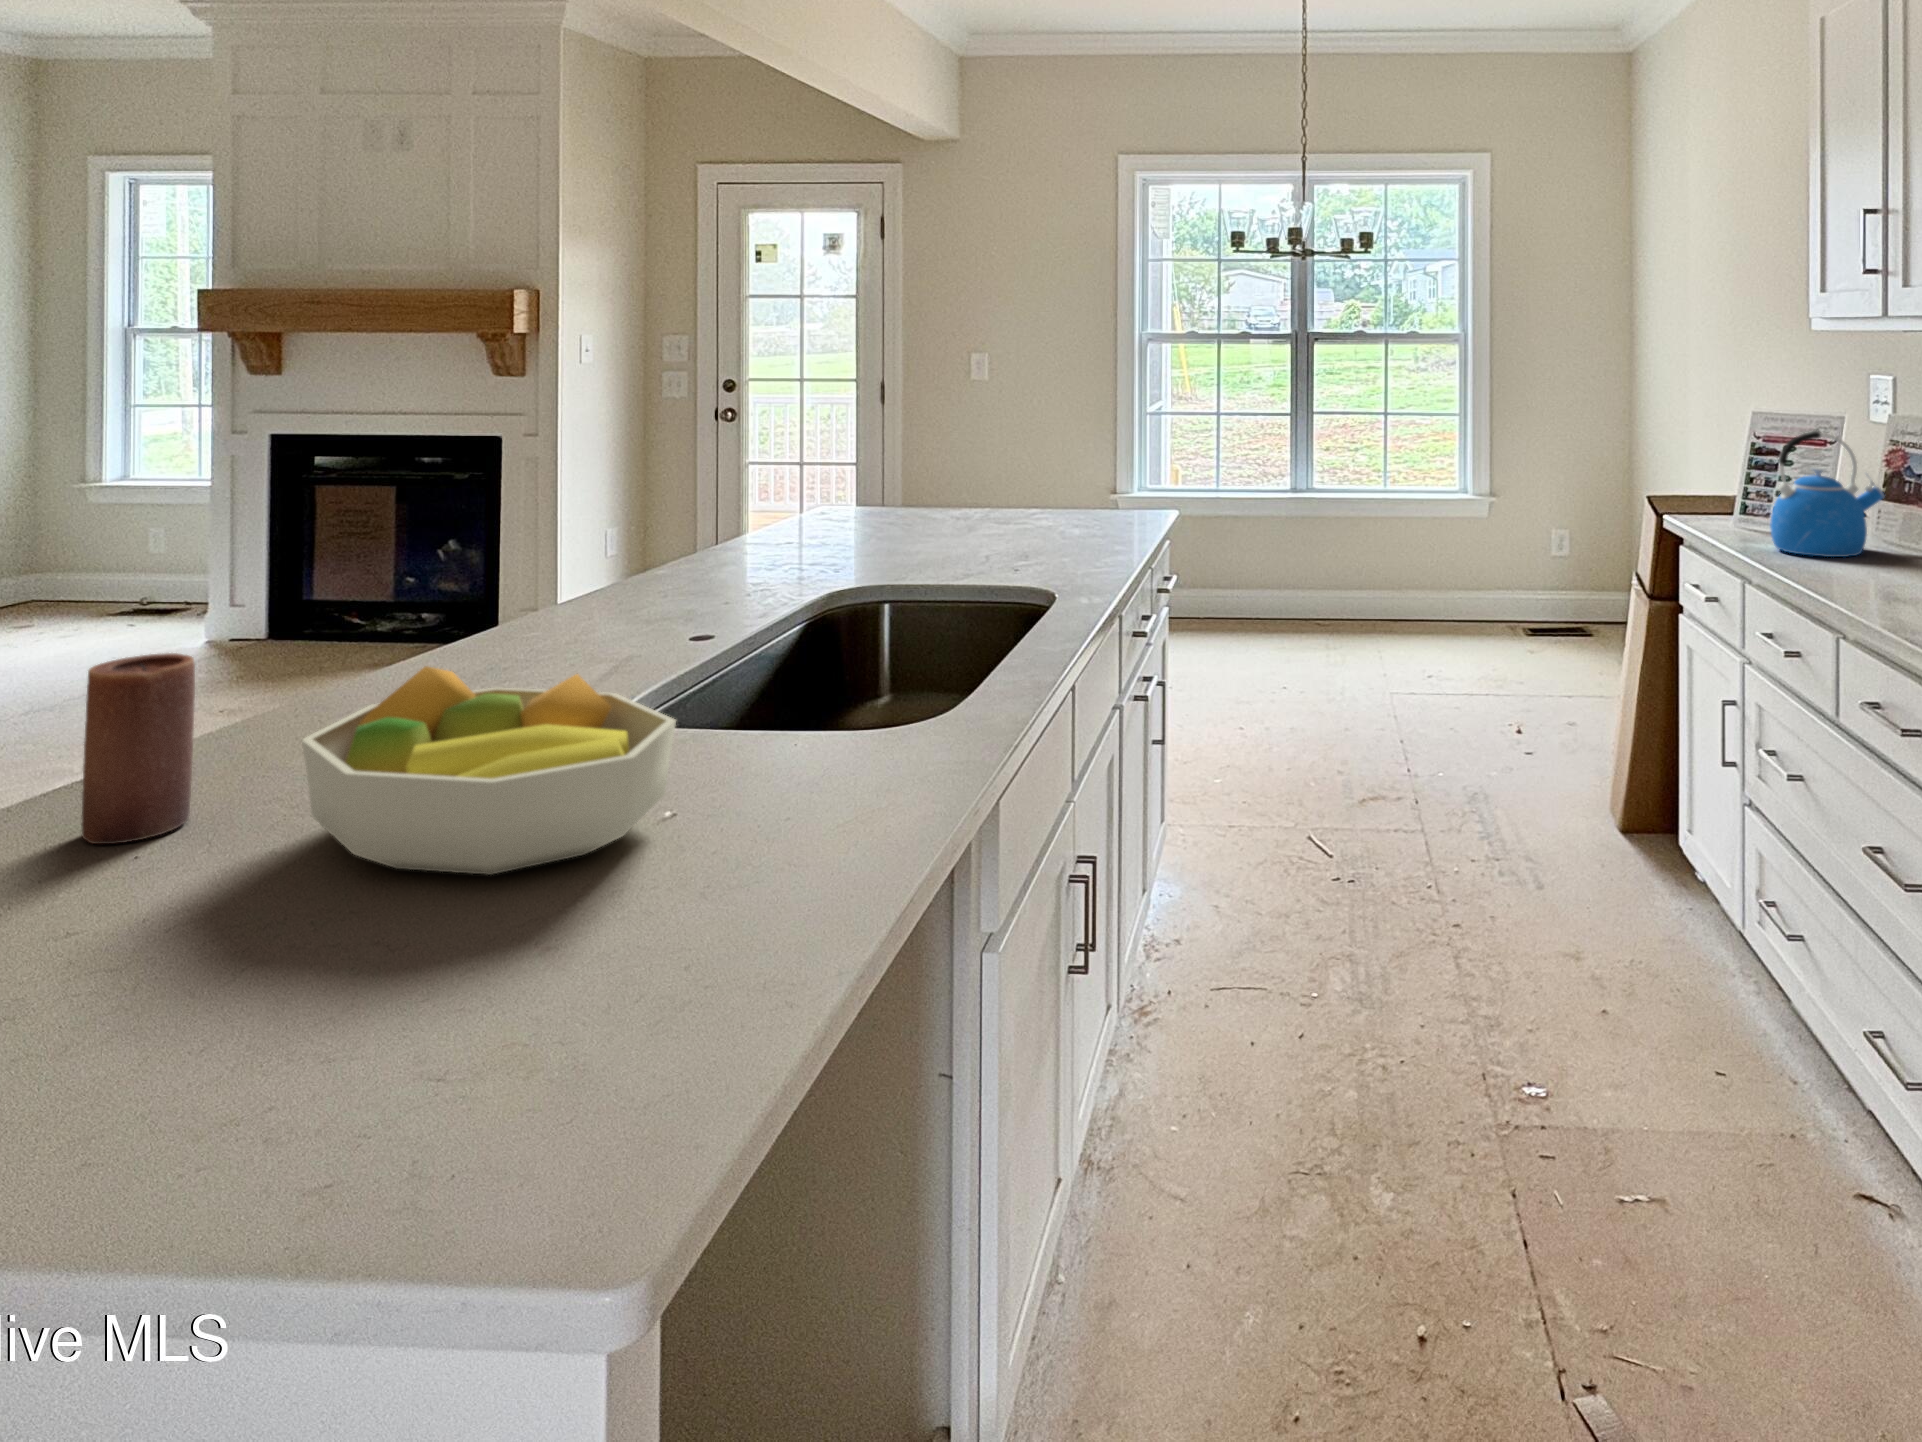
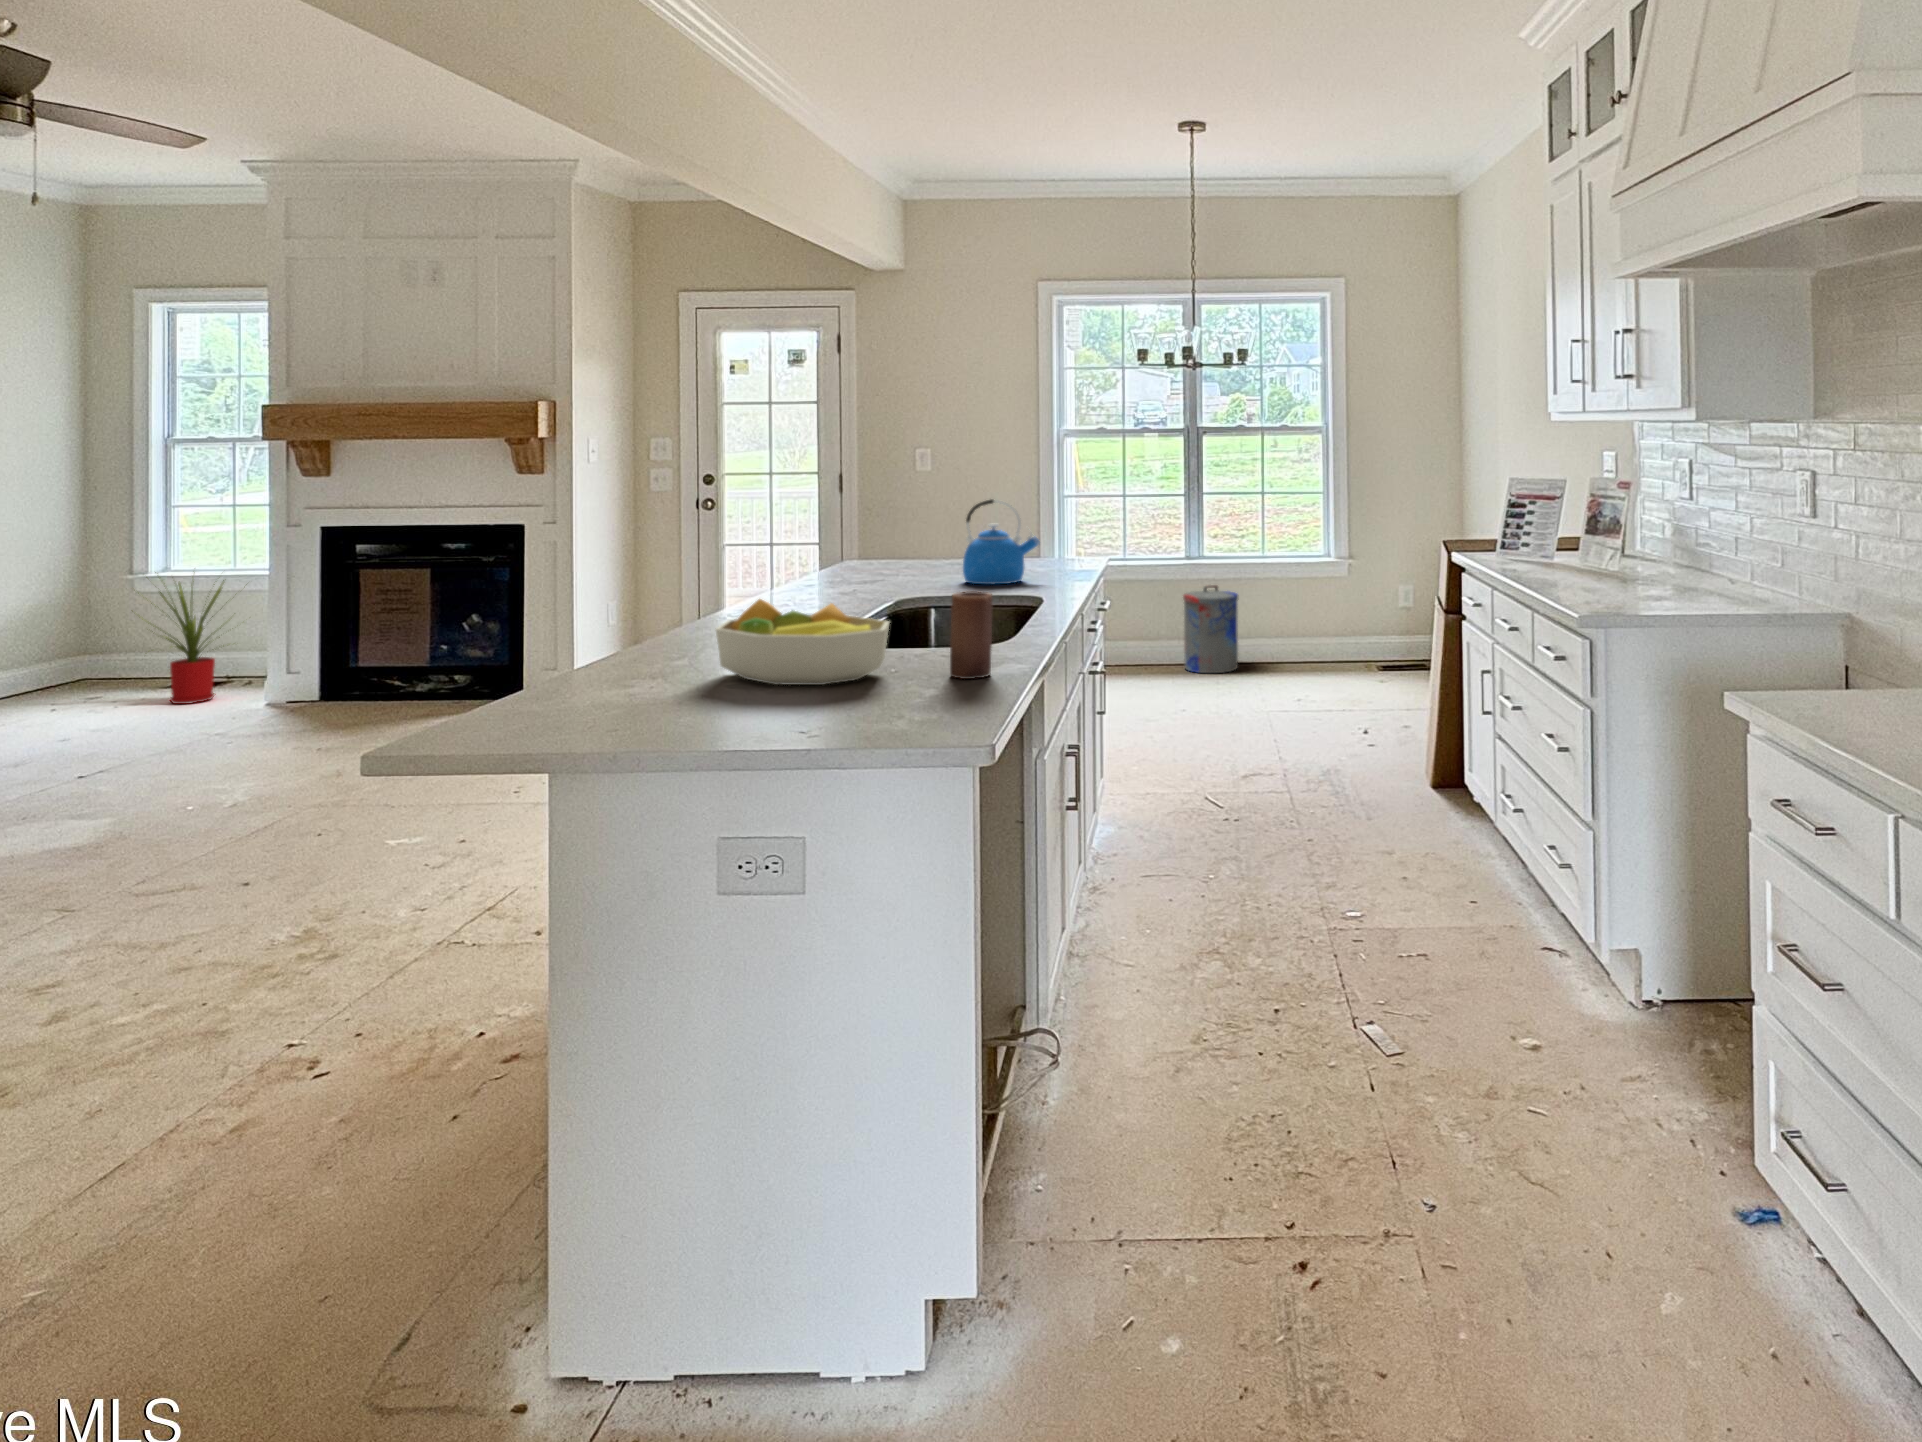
kettle: present [1770,431,1884,557] -> present [963,499,1039,584]
house plant: none [50,479,198,641] -> present [142,580,224,704]
trash can: none [1291,525,1358,634] -> present [1183,585,1238,673]
candle: present [81,653,195,844] -> present [950,591,992,679]

